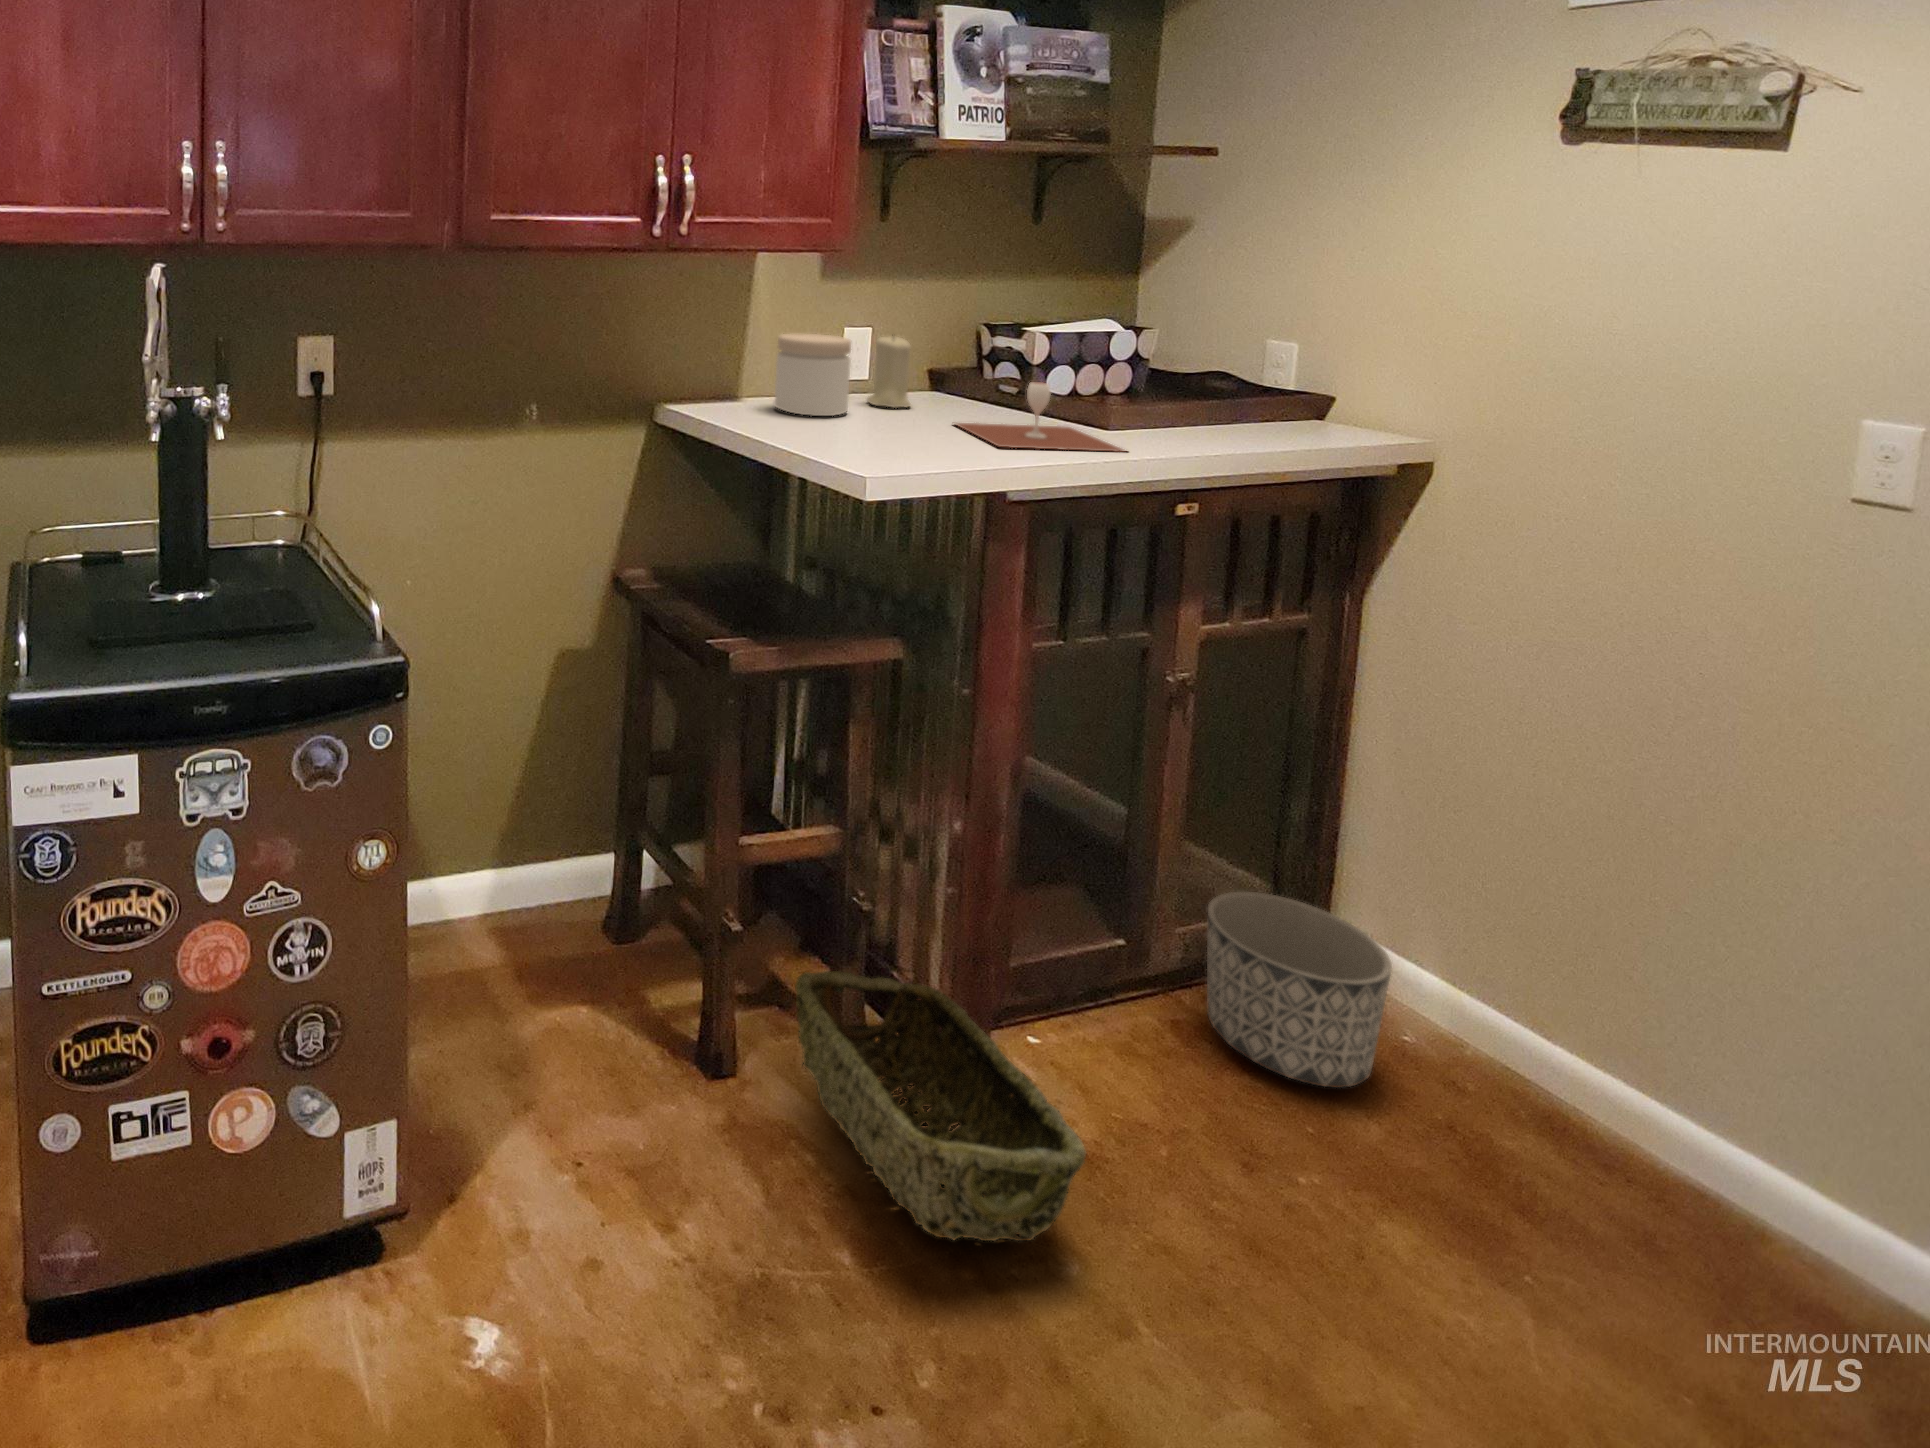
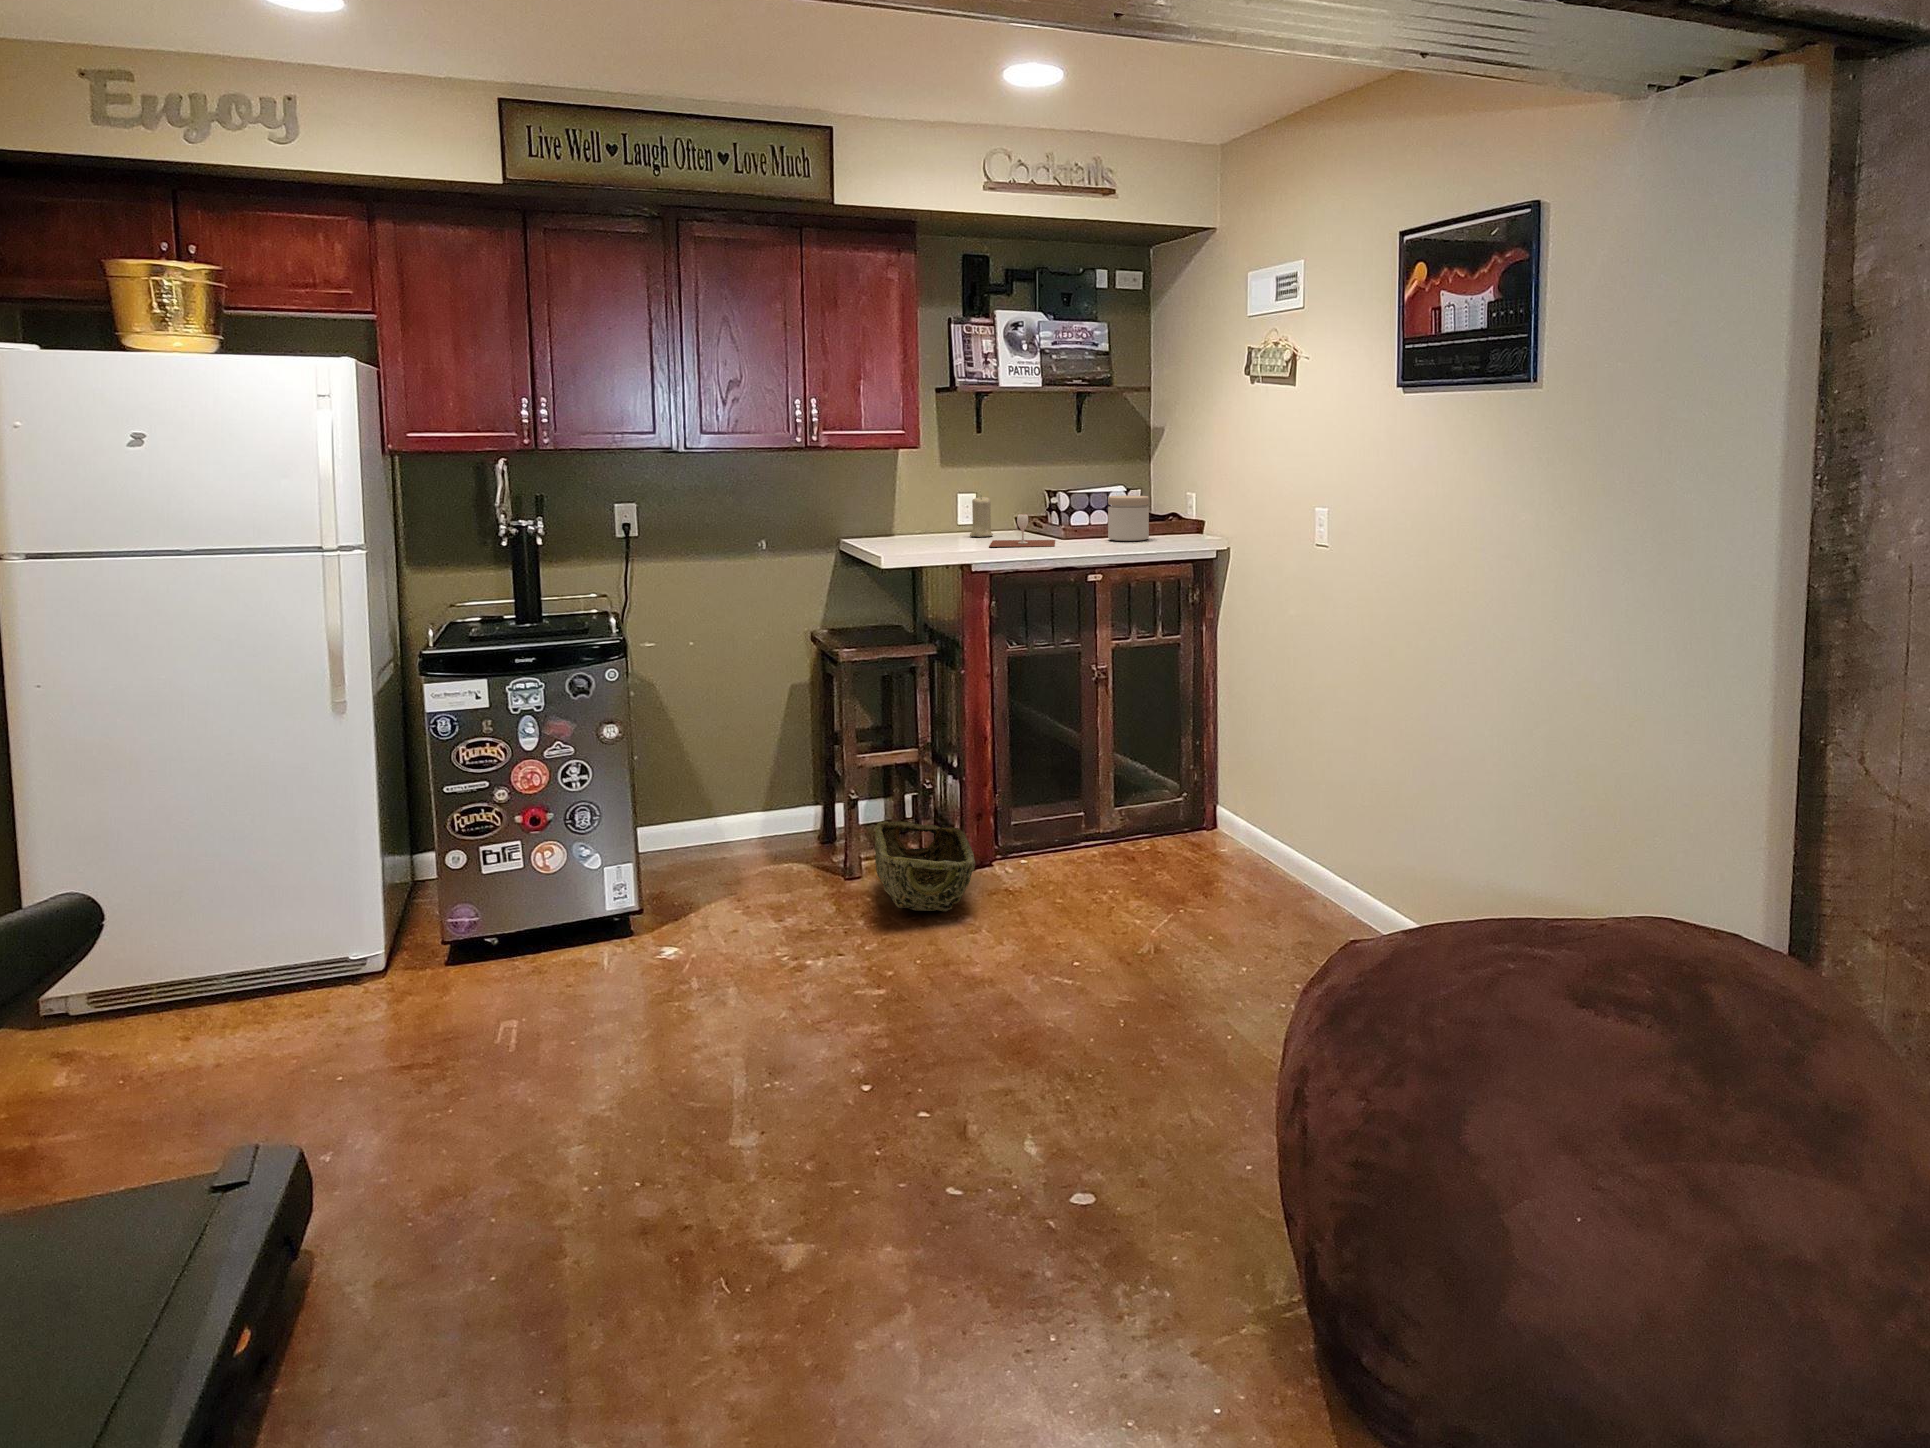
jar: present [774,333,851,416] -> present [1108,496,1149,541]
planter: present [1207,892,1392,1088] -> none [1115,783,1192,864]

